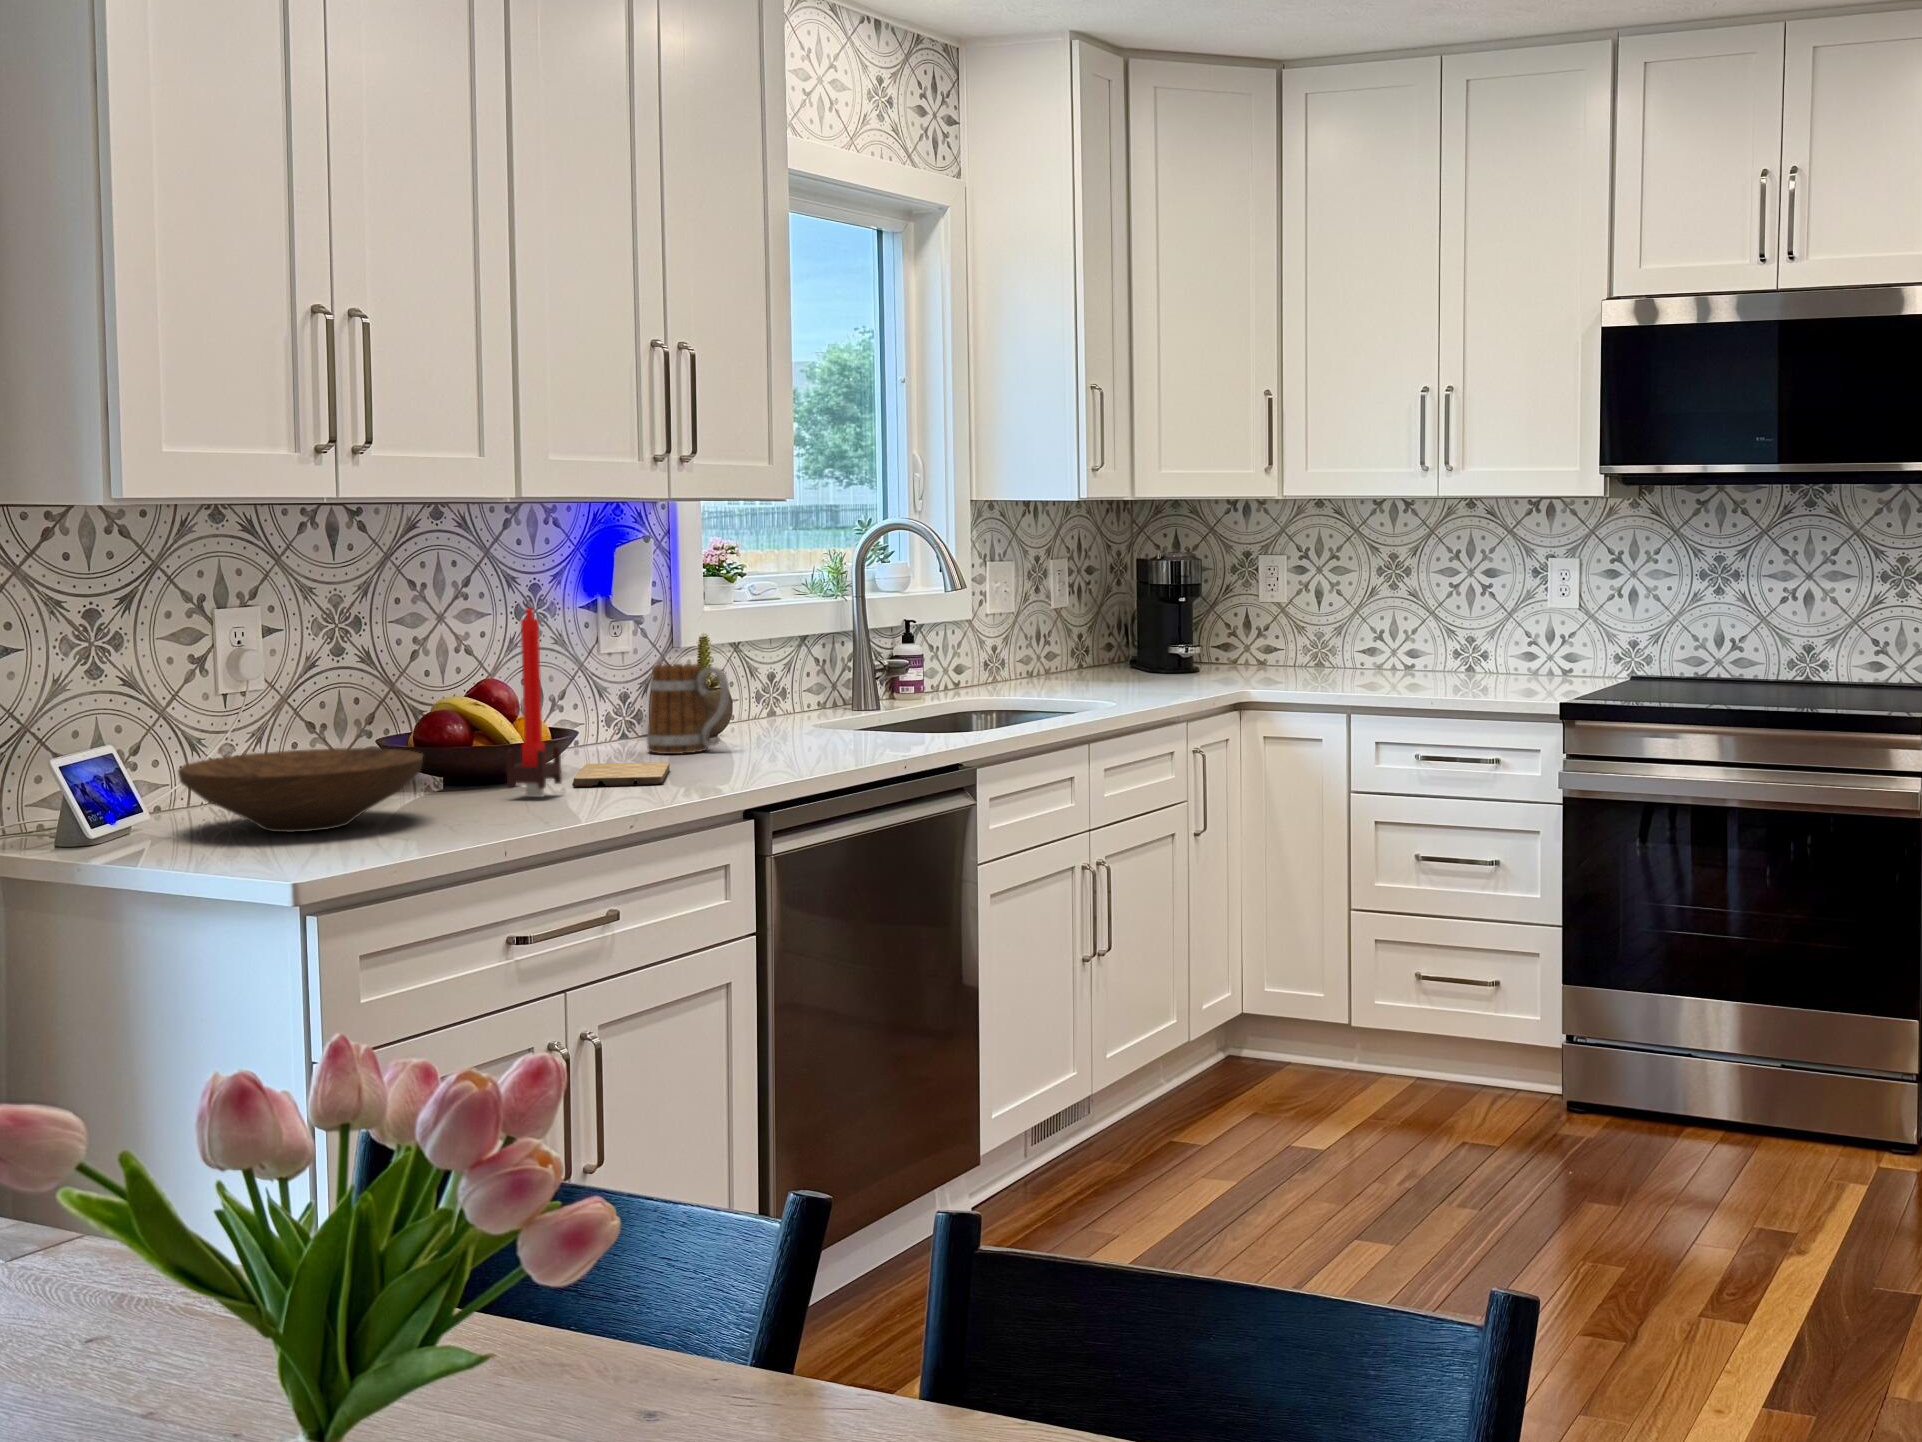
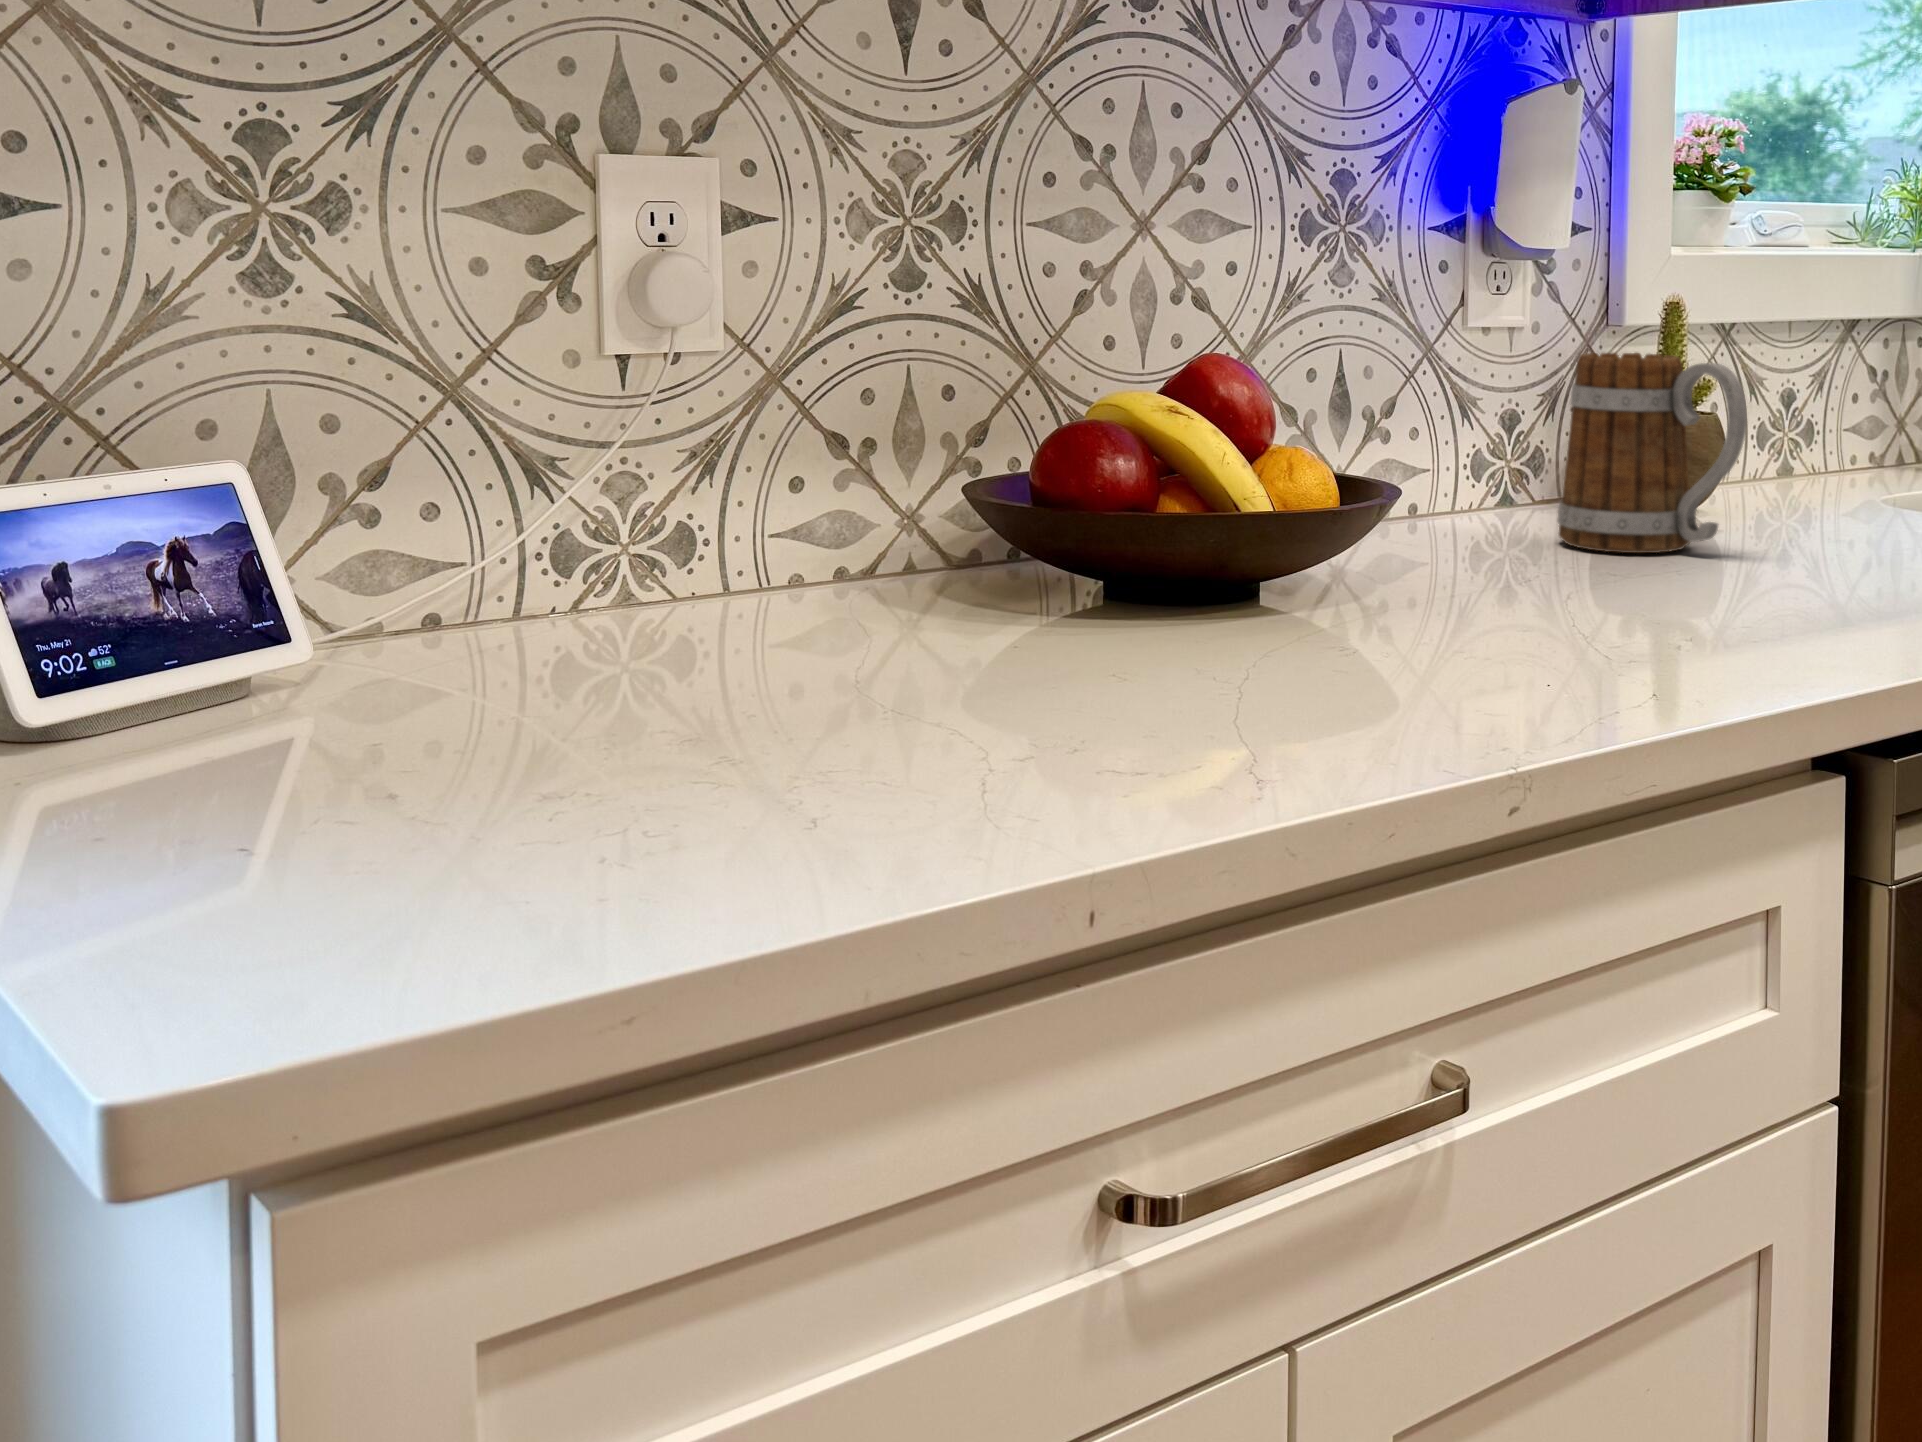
candle: present [506,608,562,797] -> none [1210,164,1350,672]
wooden bowl: present [178,748,423,832] -> none [309,504,967,752]
cutting board: present [572,762,670,787] -> none [1380,571,1615,652]

